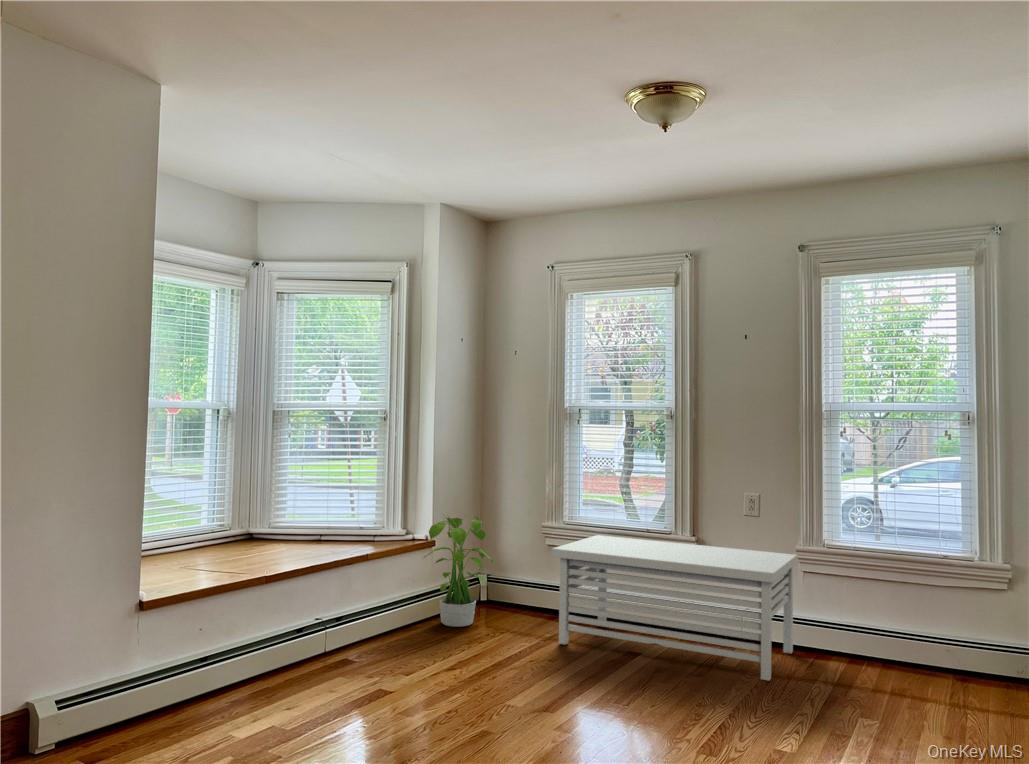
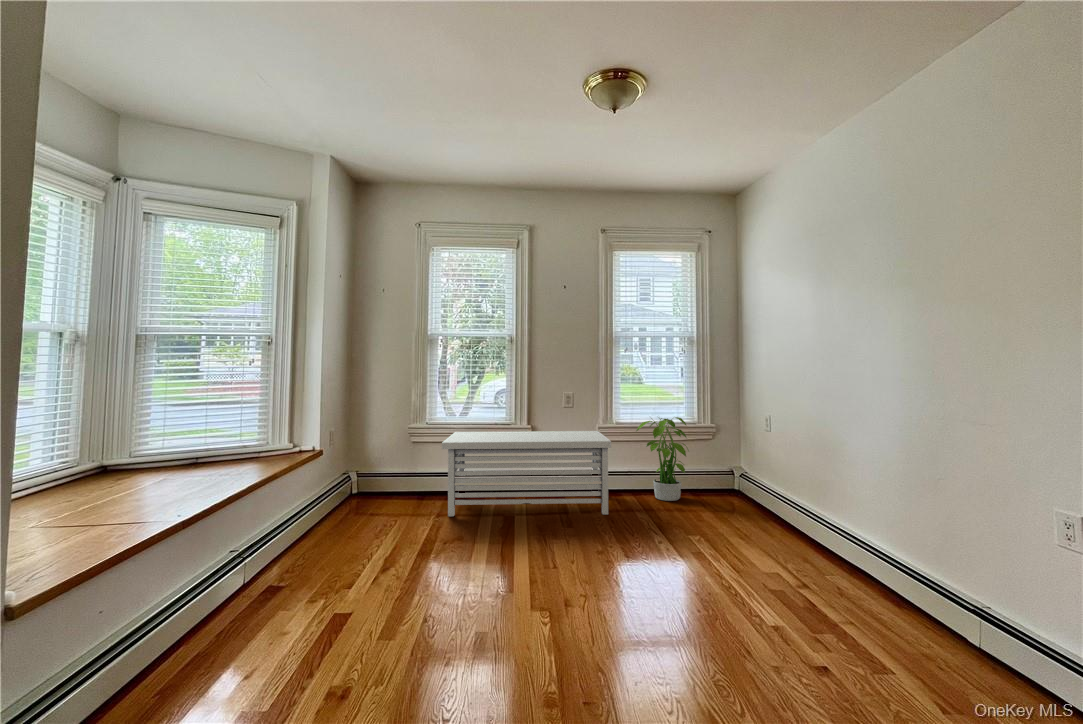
potted plant: present [422,515,495,627] -> present [636,417,689,501]

